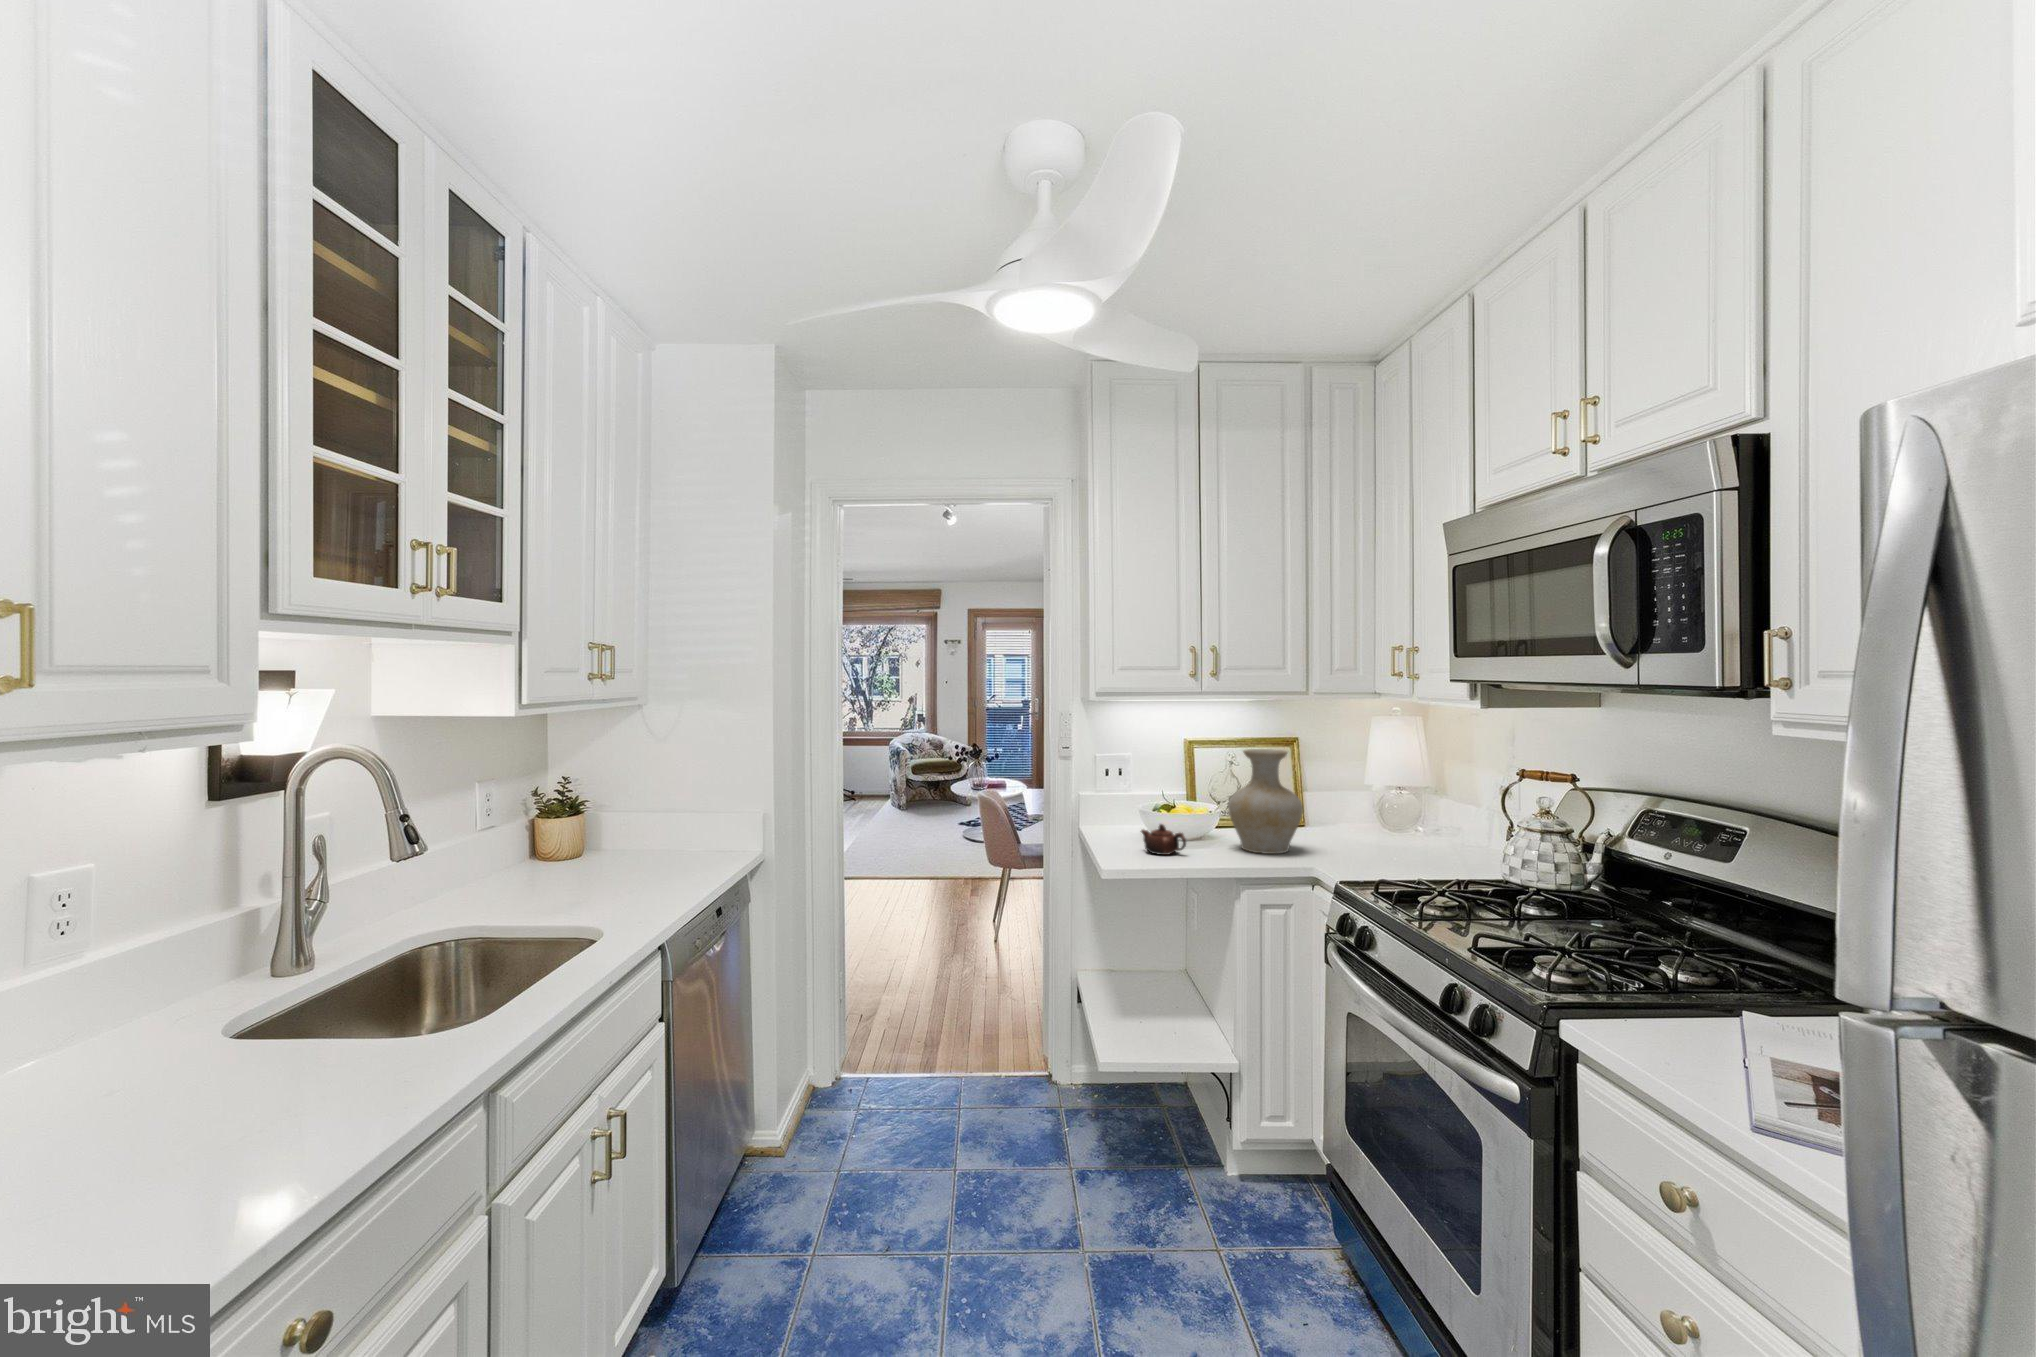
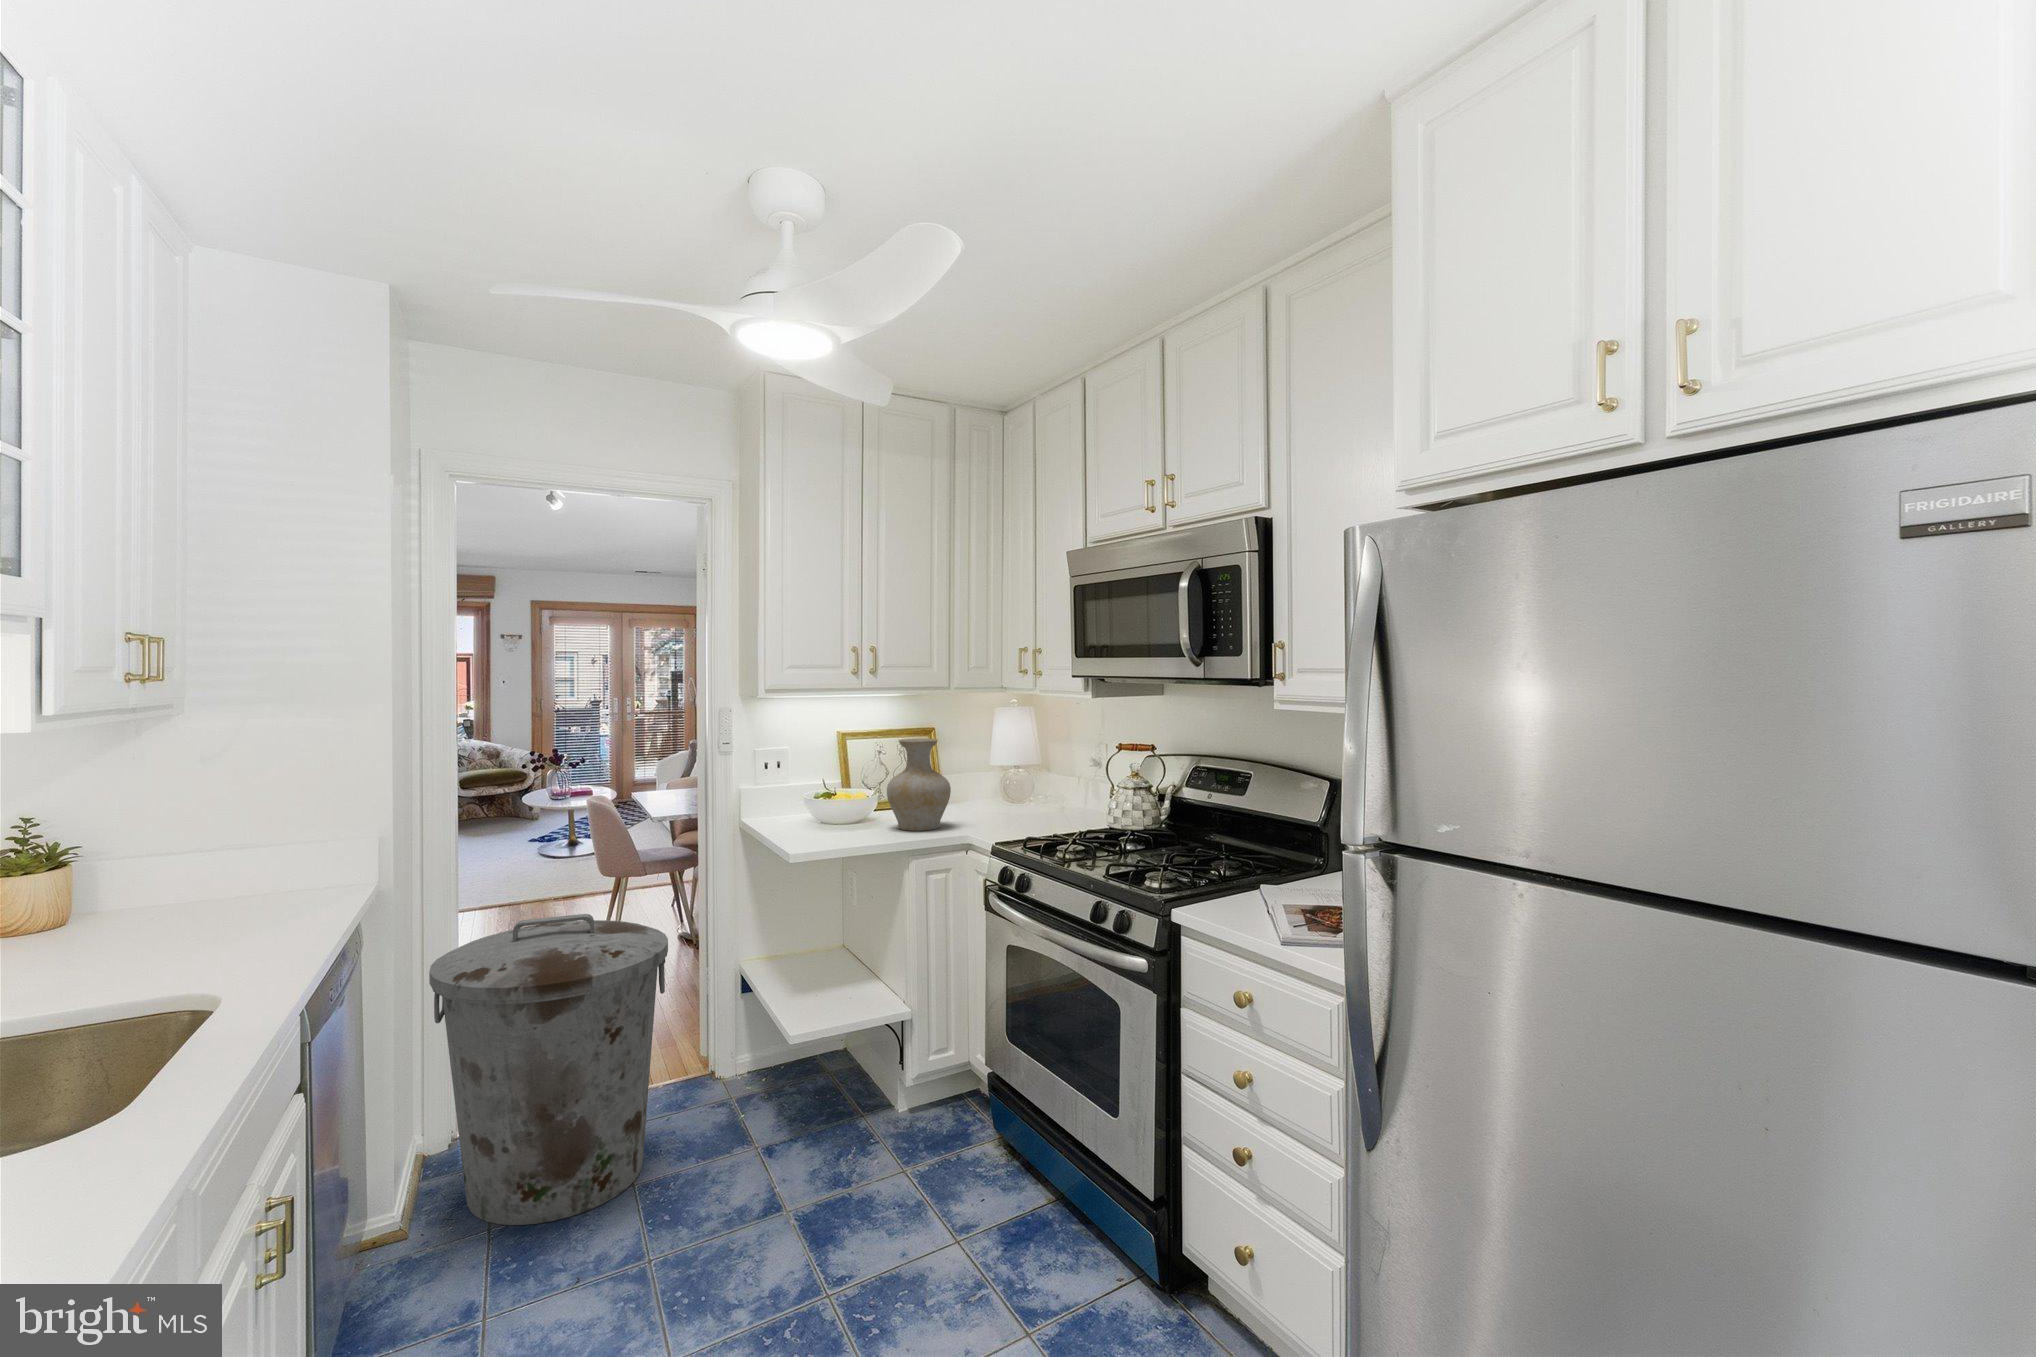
teapot: present [1141,824,1186,855] -> none [811,812,856,840]
trash can: none [791,899,994,1191] -> present [429,914,668,1225]

